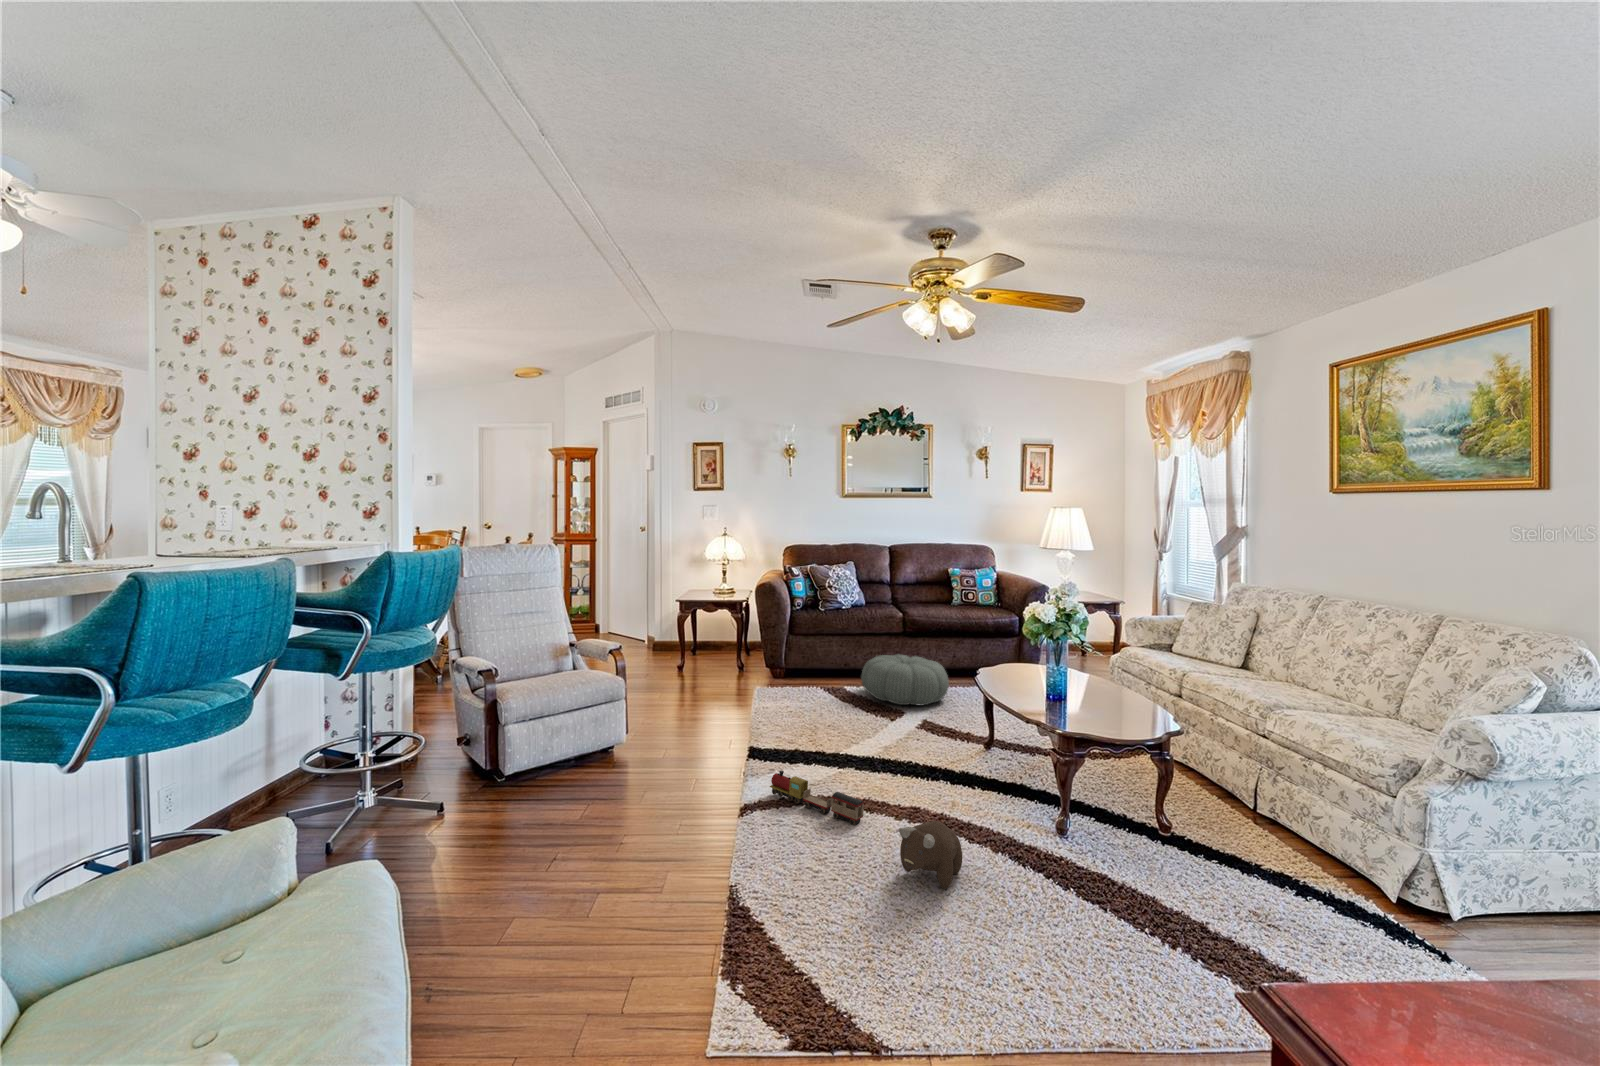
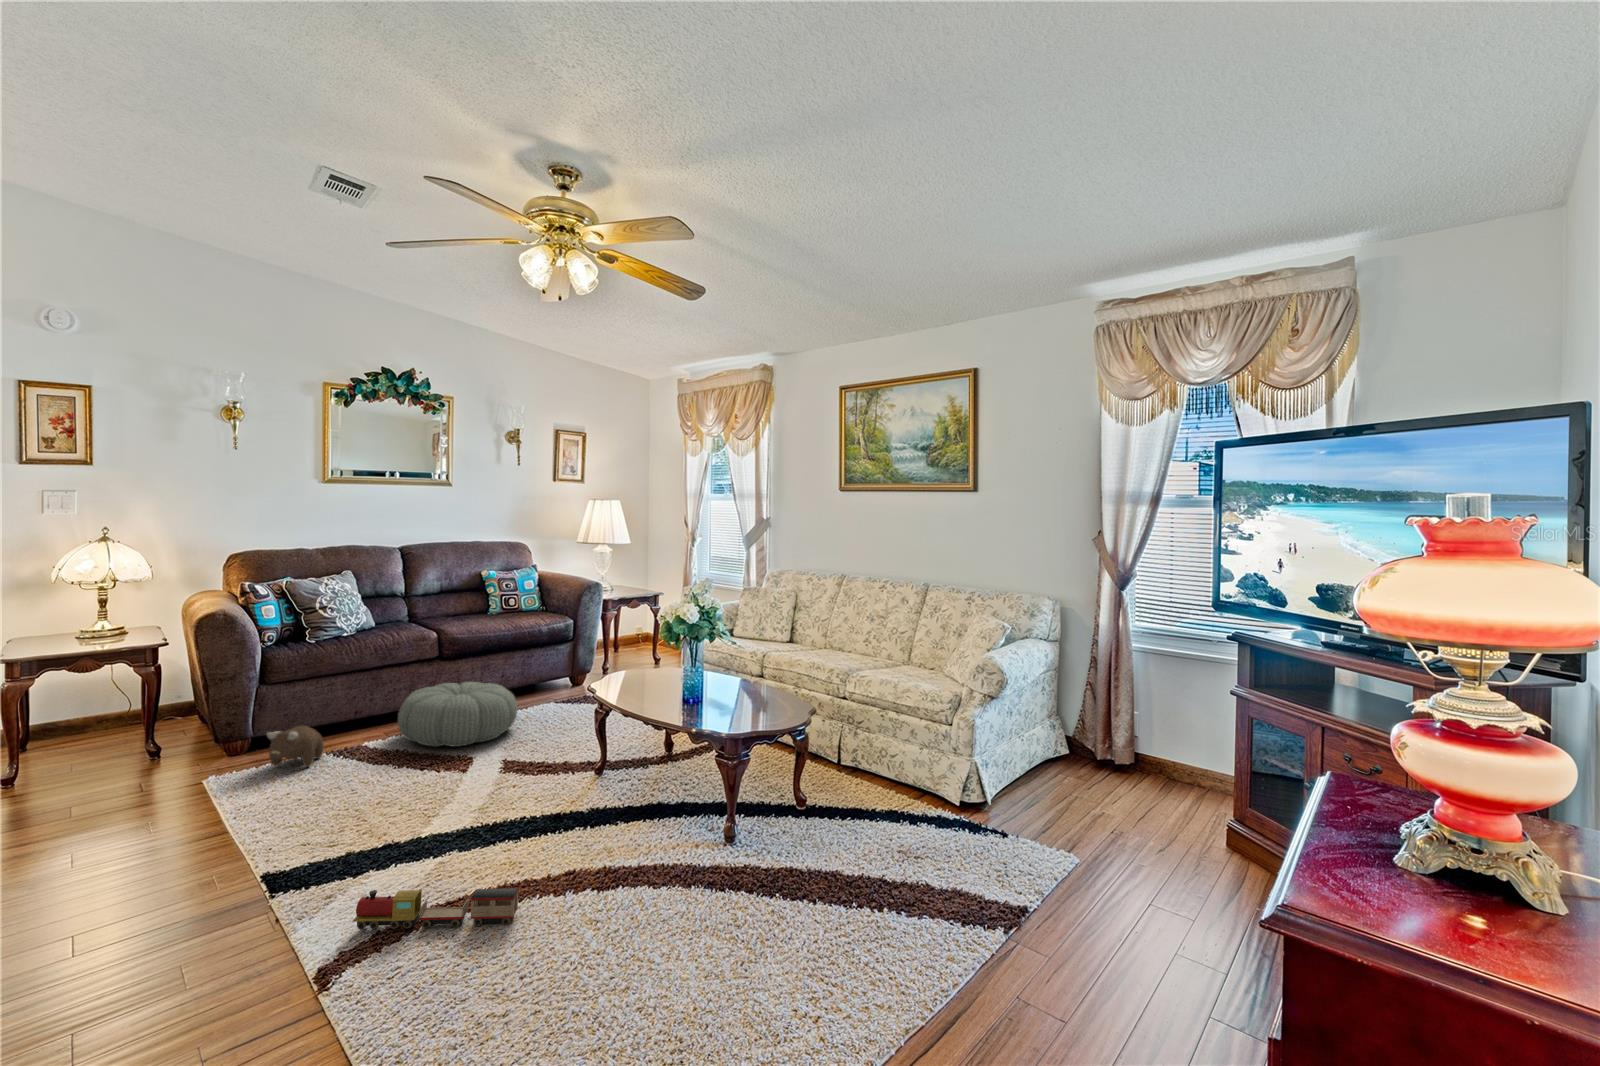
plush toy: present [899,821,962,889] -> present [267,726,324,767]

